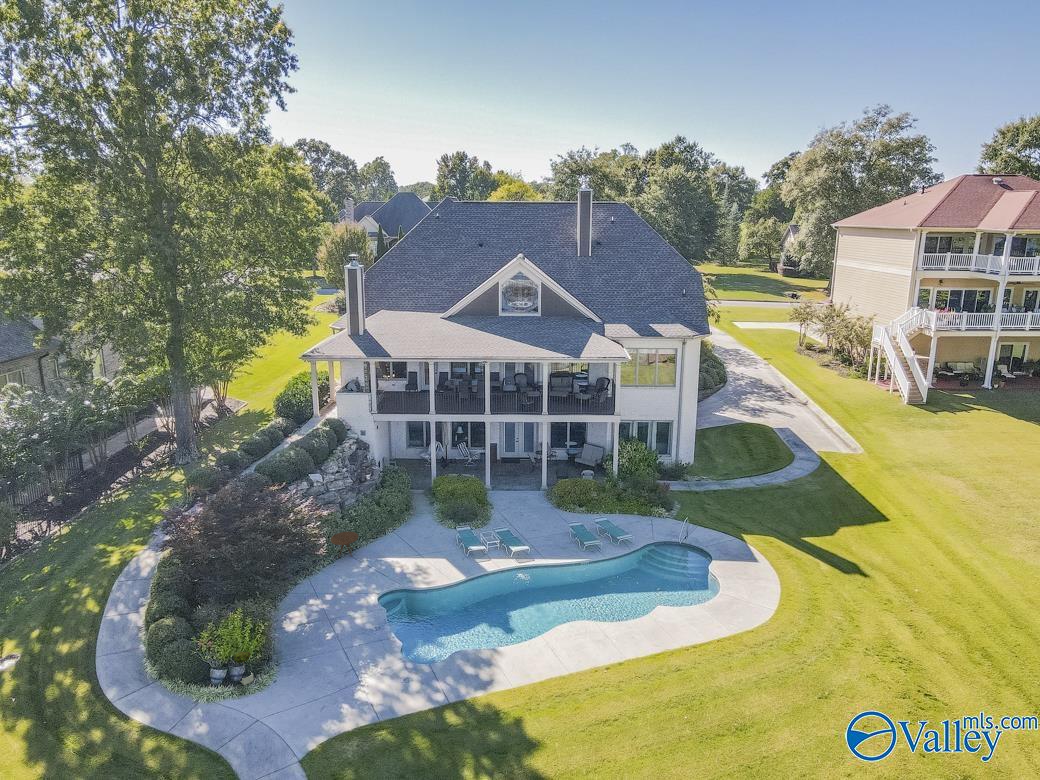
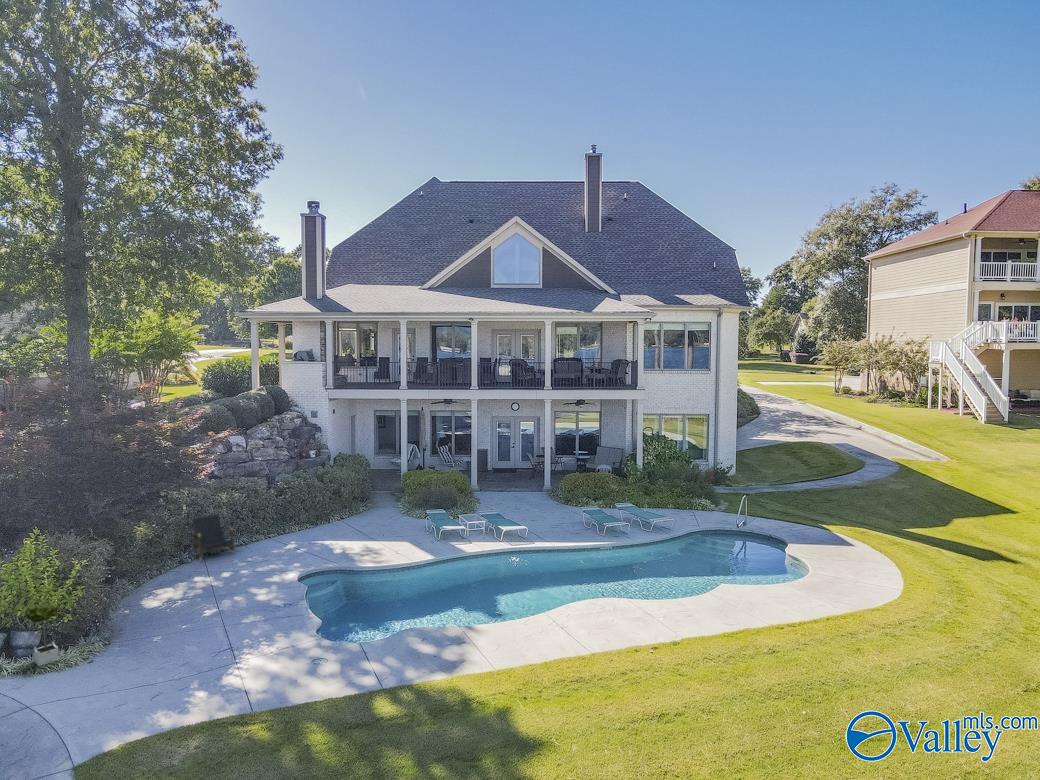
round table: present [331,531,358,556] -> none [245,510,286,543]
lounge chair: none [298,544,328,581] -> present [192,515,234,561]

